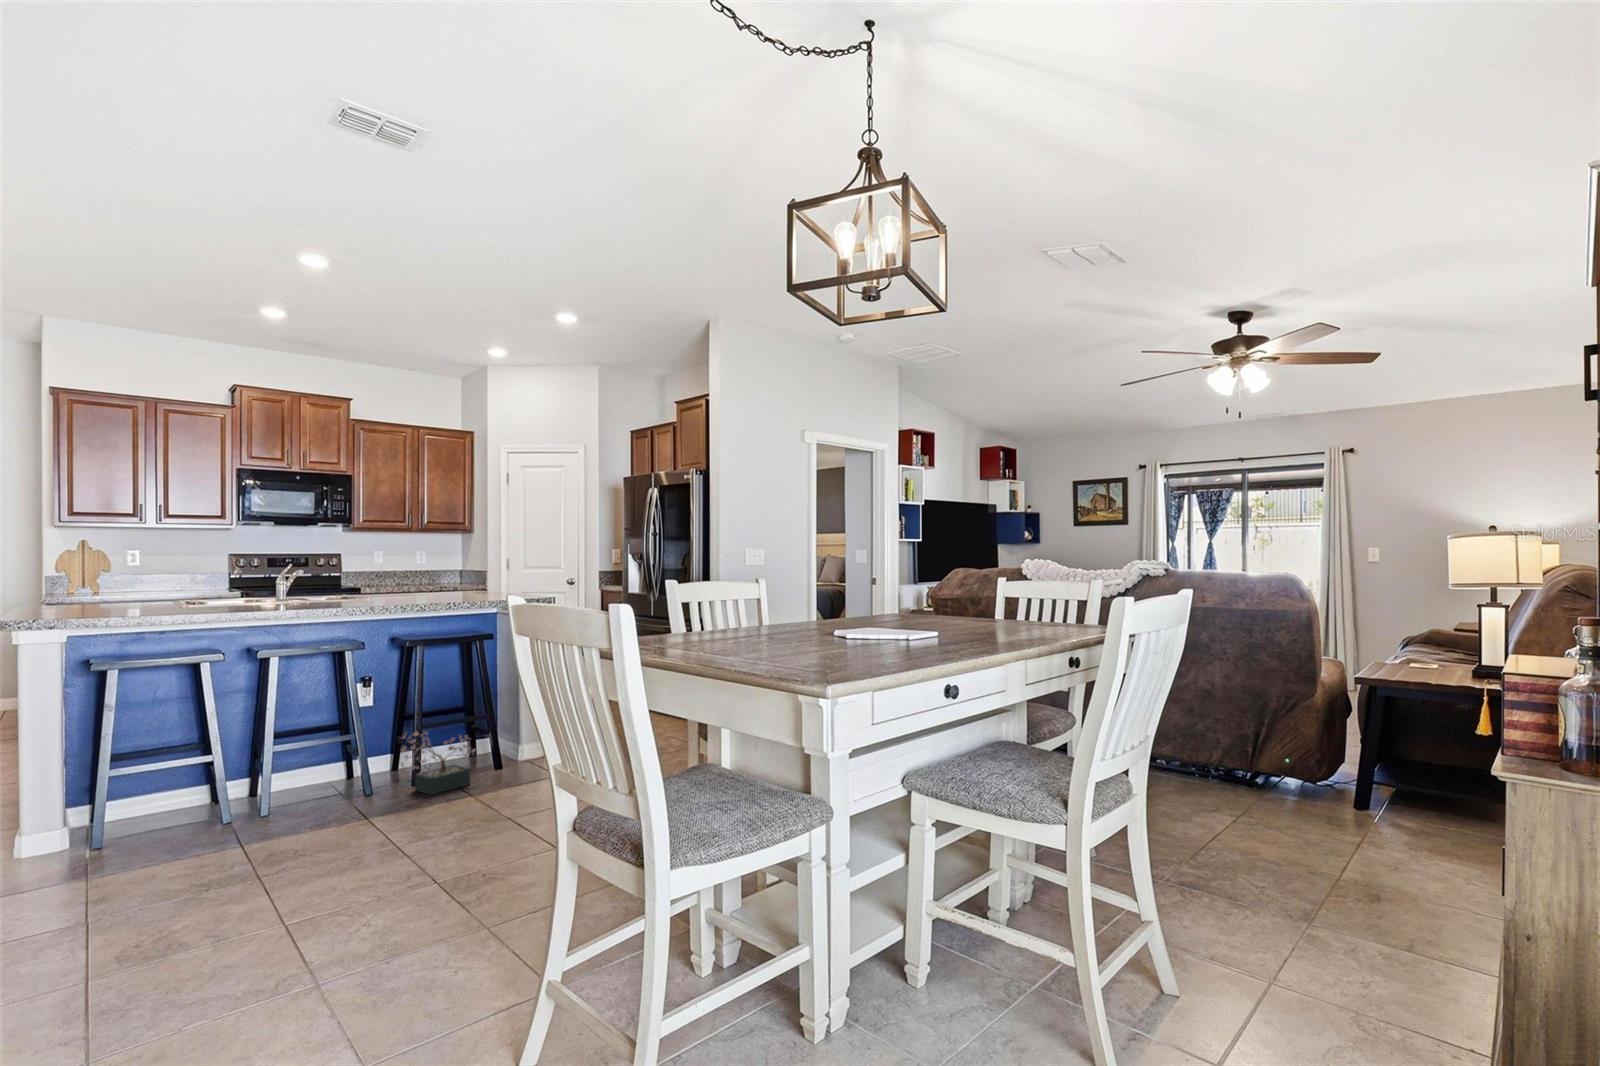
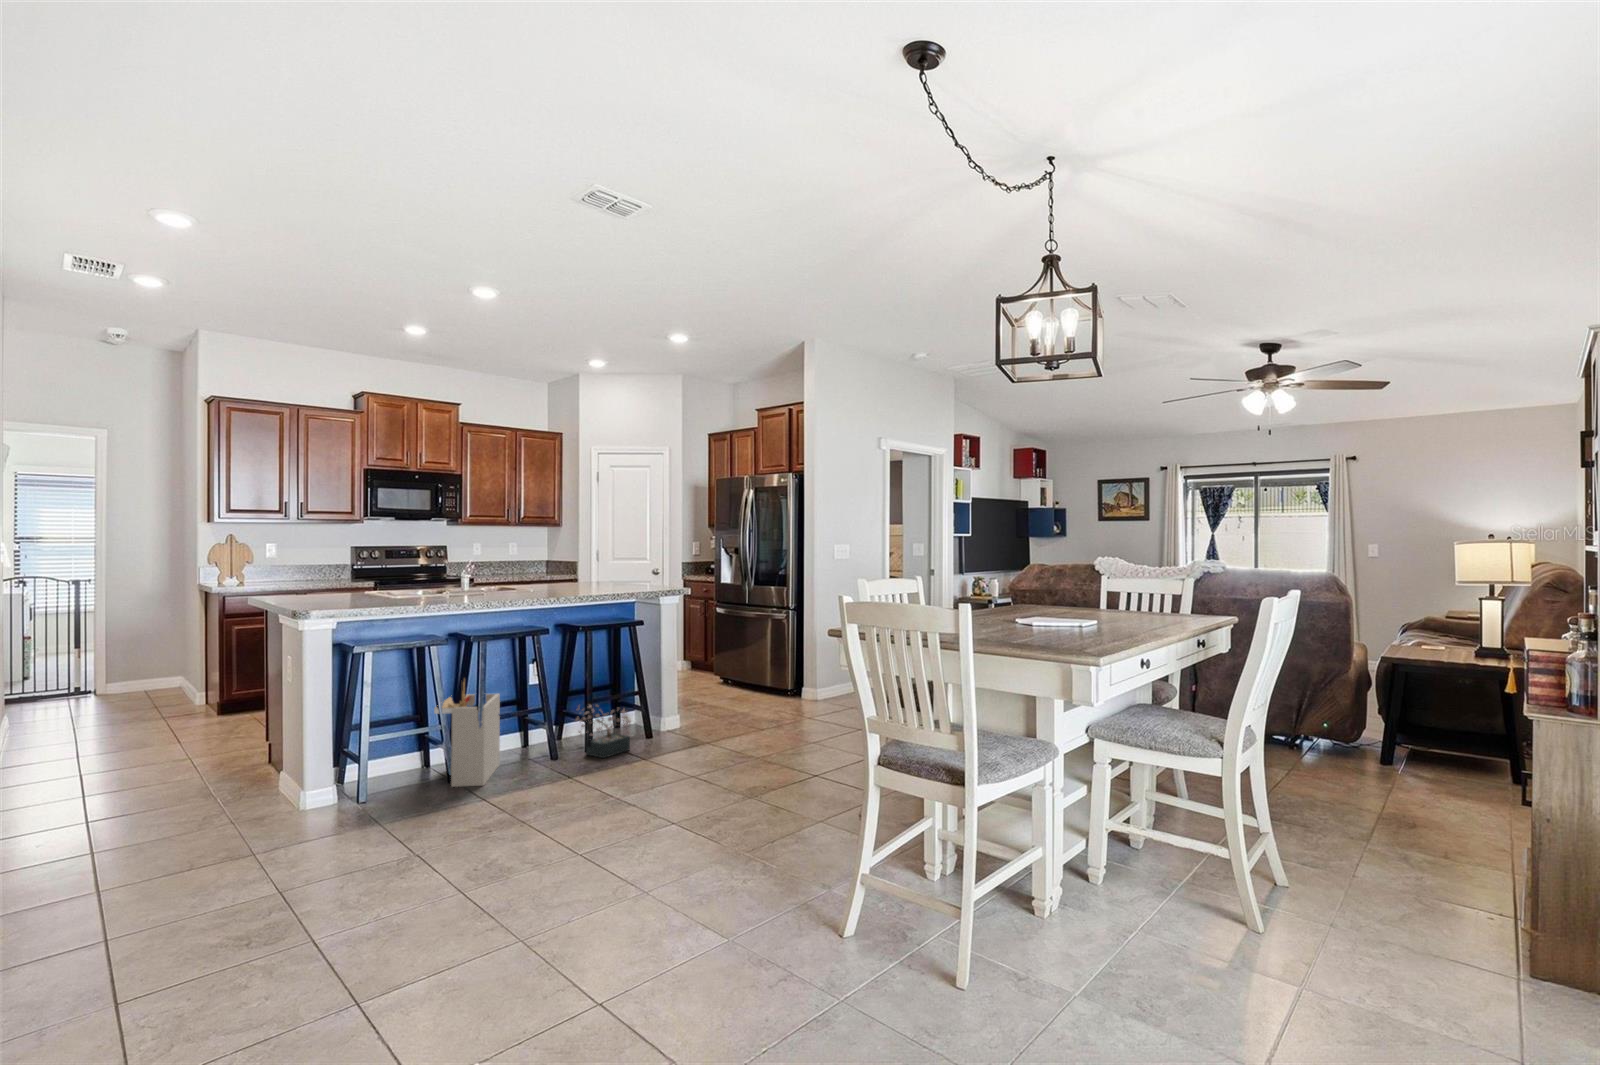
storage bin: none [204,702,305,832] -> present [434,681,500,787]

